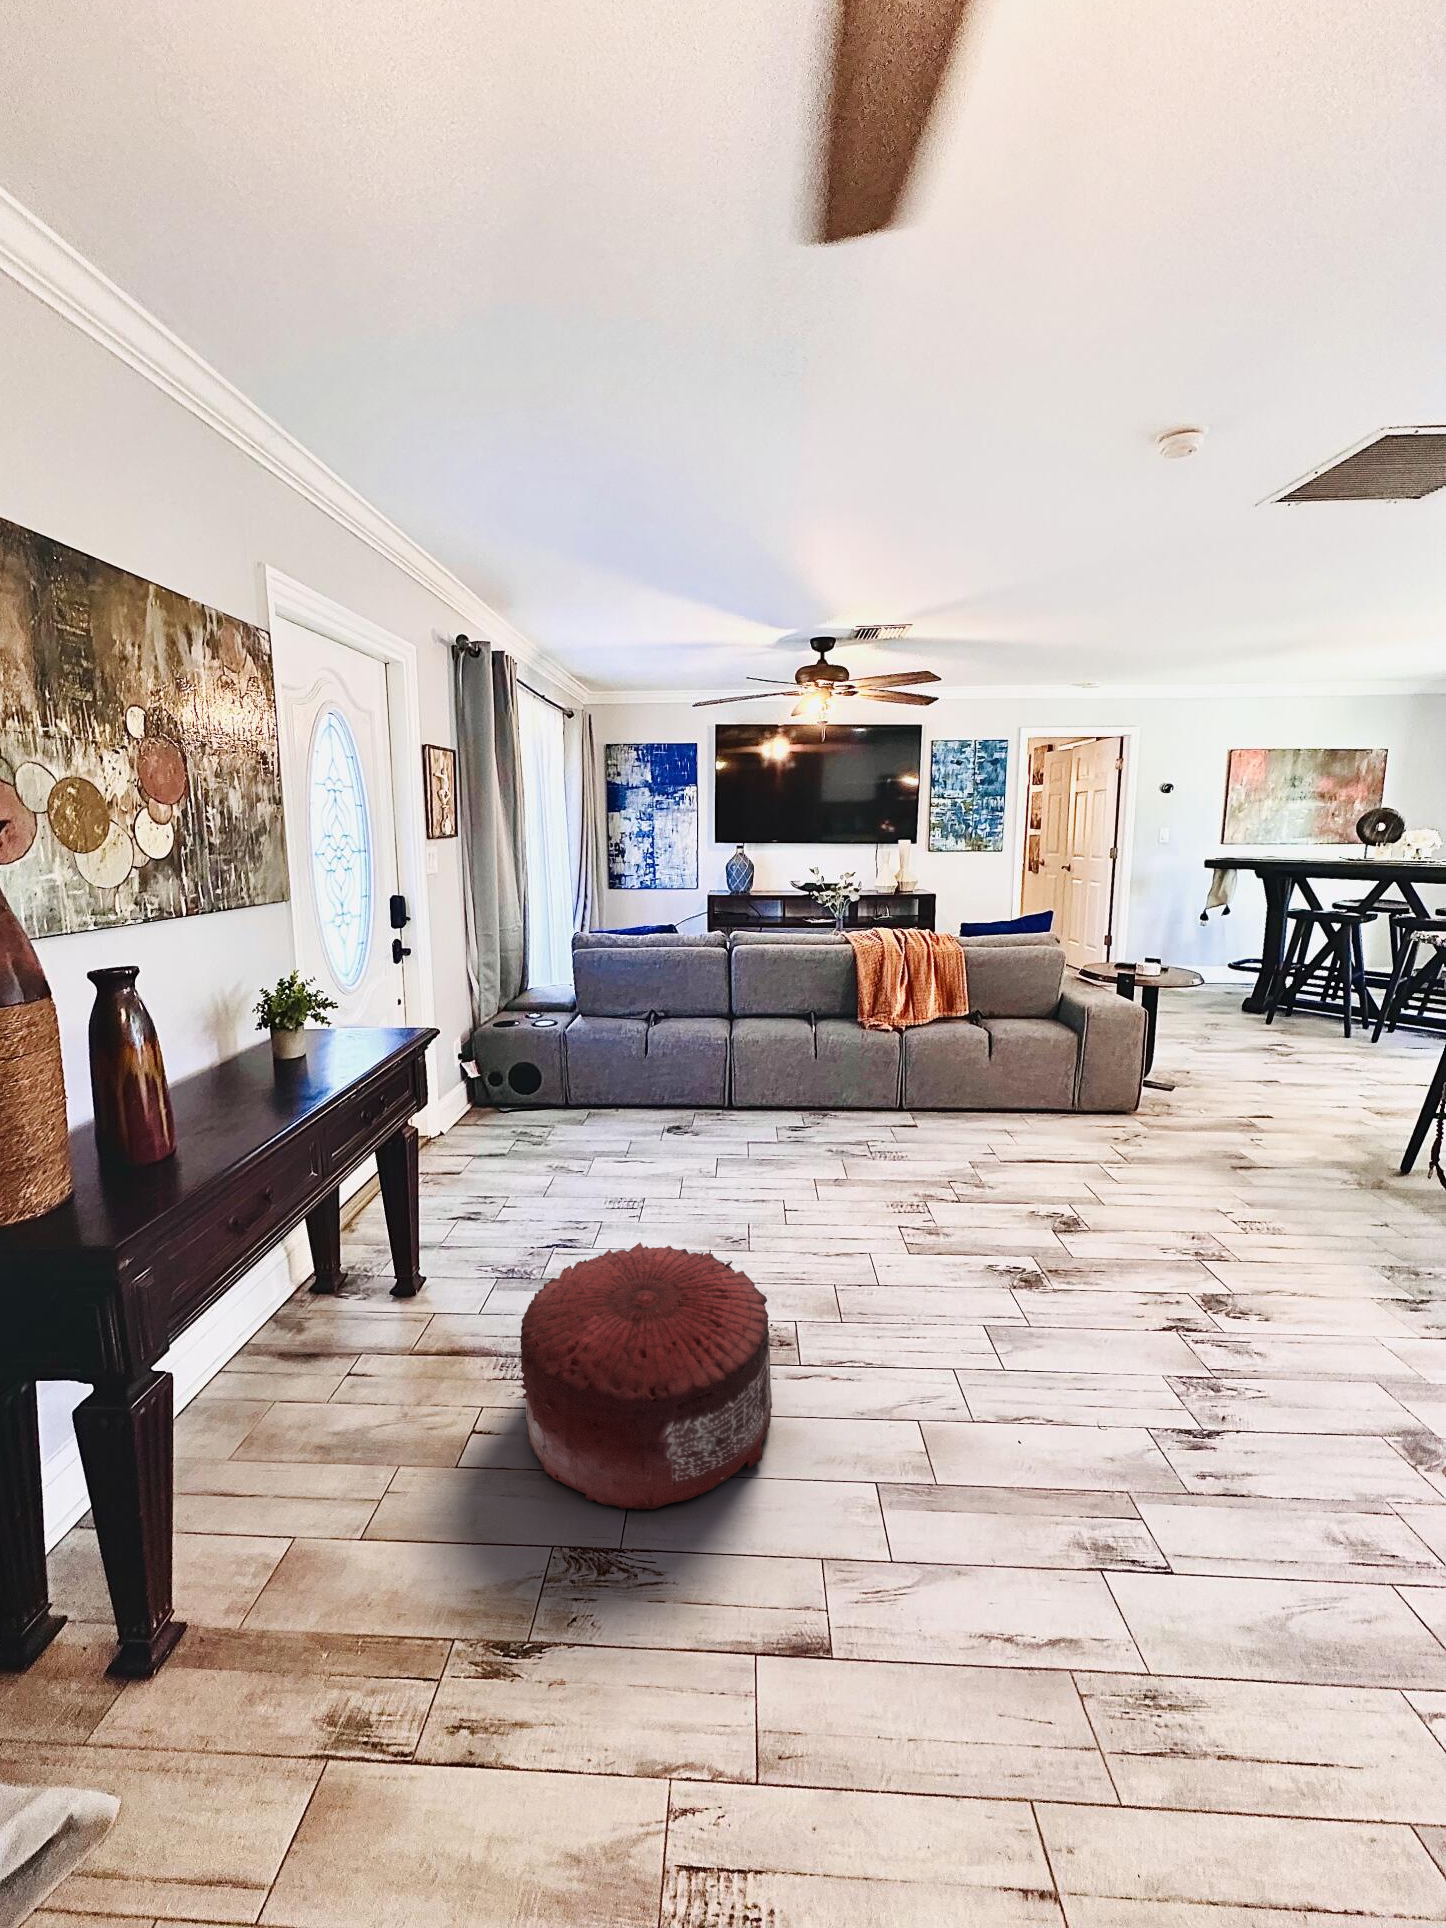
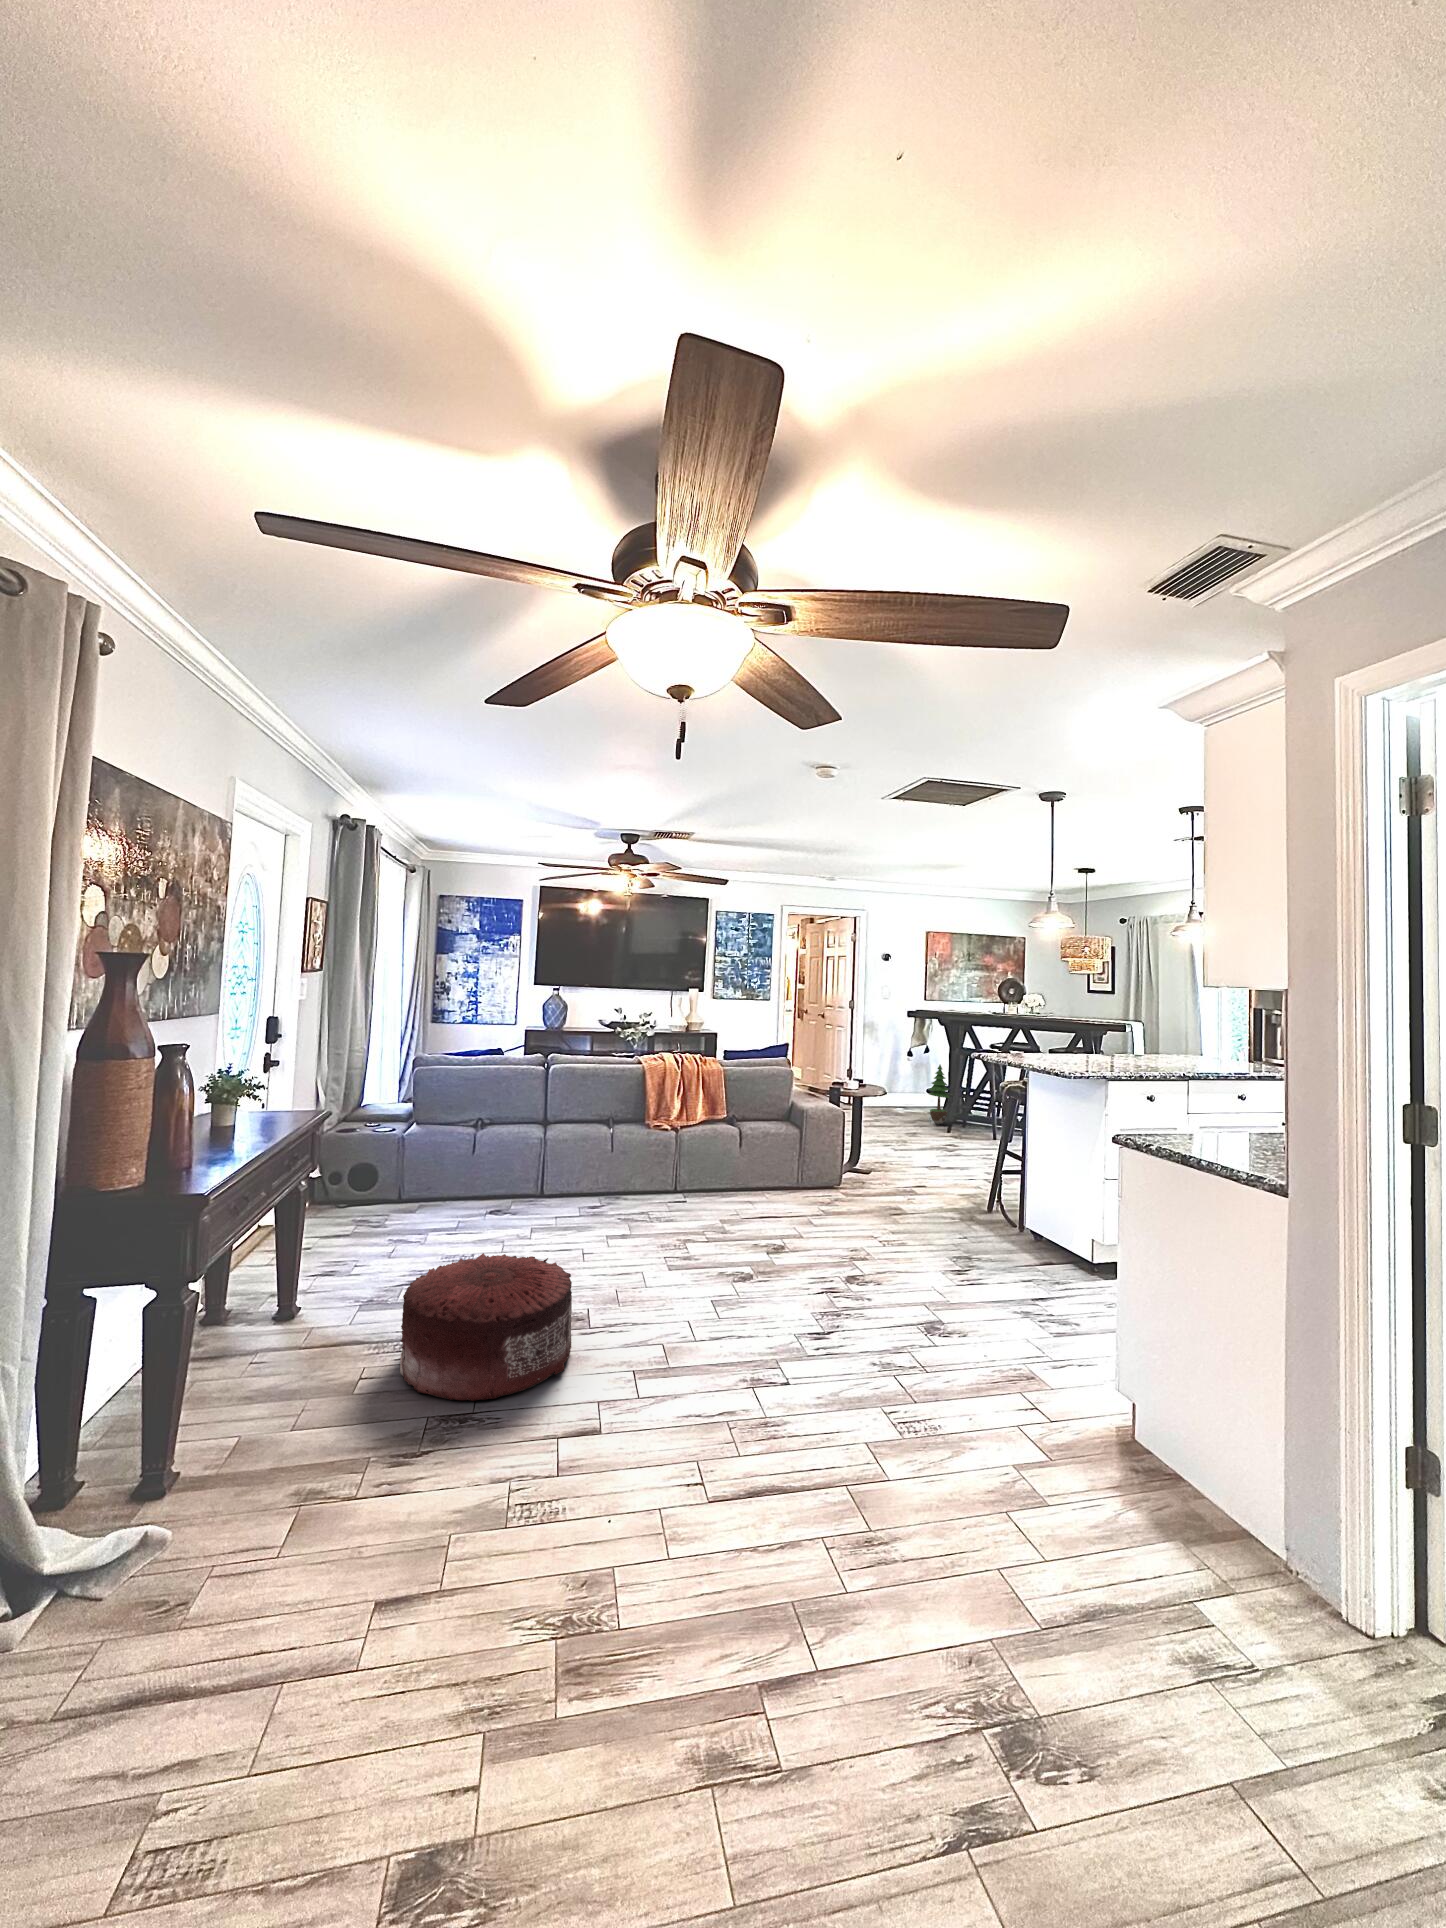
potted tree: none [1238,931,1274,1013] -> present [929,1065,950,1125]

